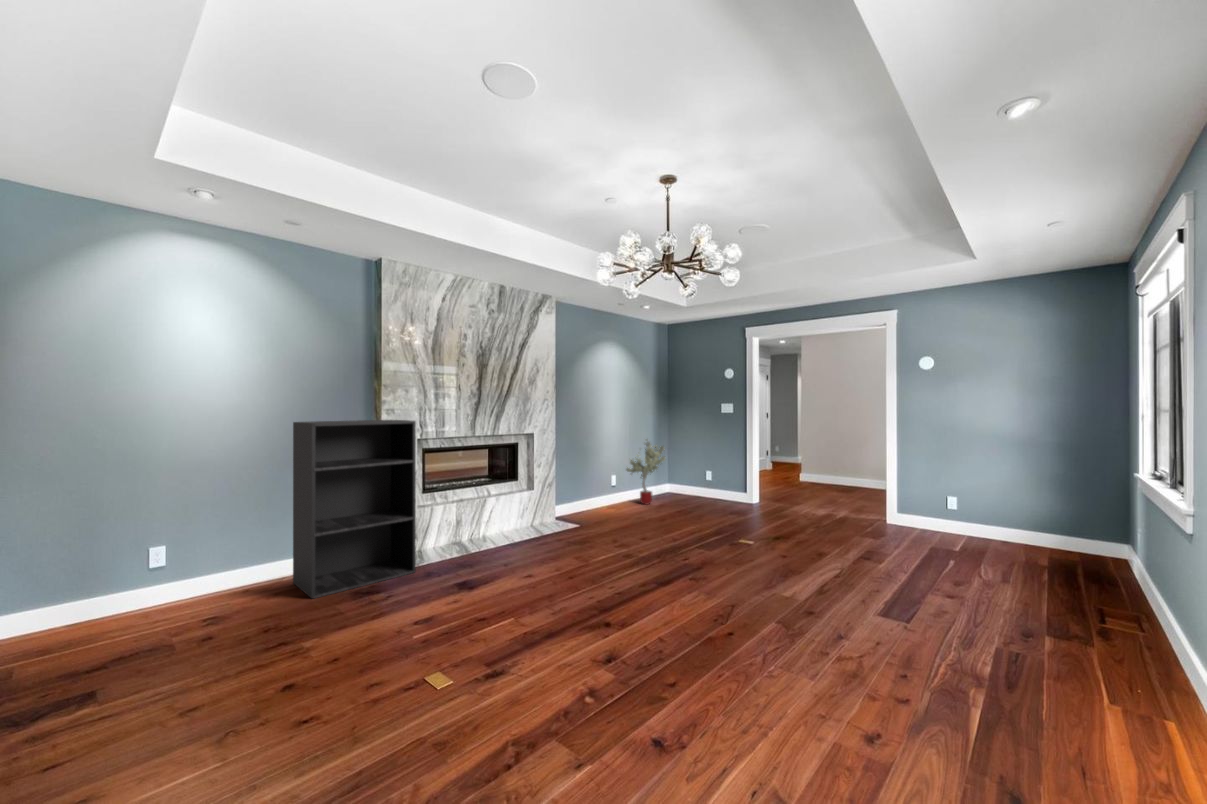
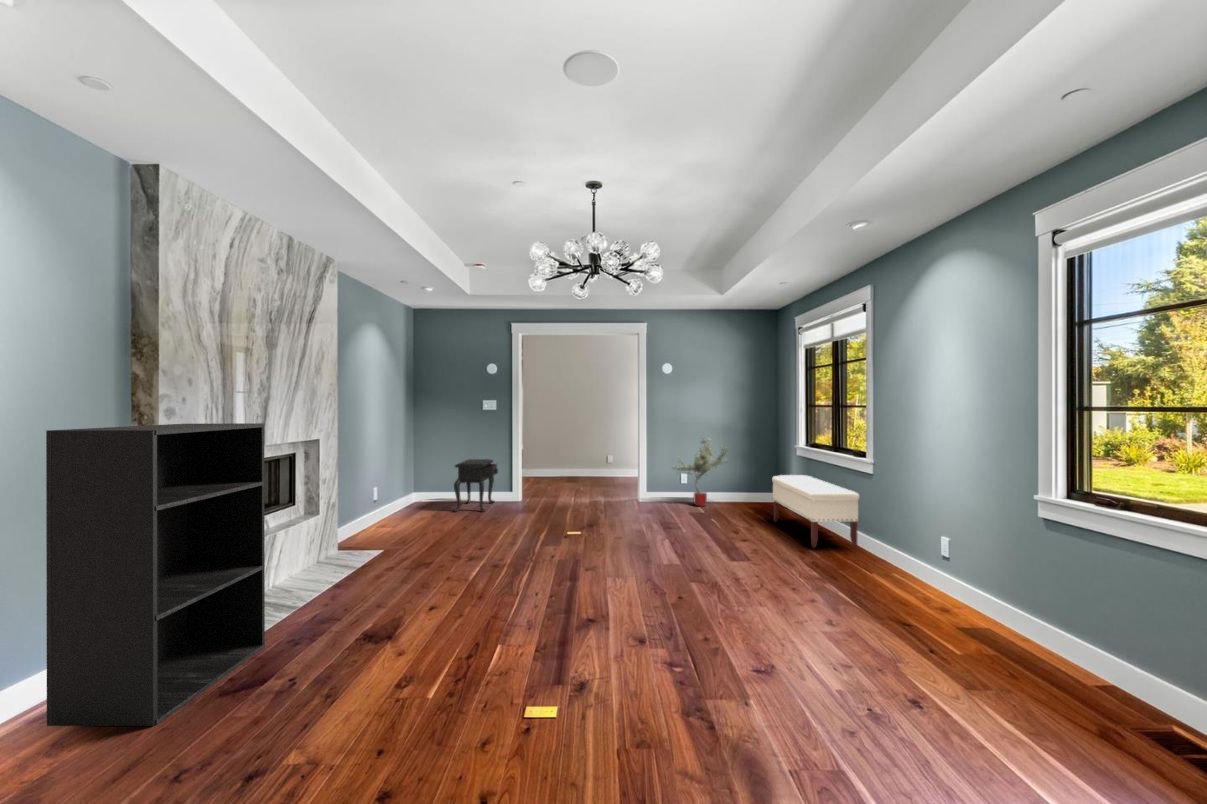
potted tree: present [626,439,665,505] -> present [674,438,728,507]
side table: none [682,458,731,508] -> present [454,459,498,512]
bench: none [1045,516,1157,656] -> present [772,475,859,548]

